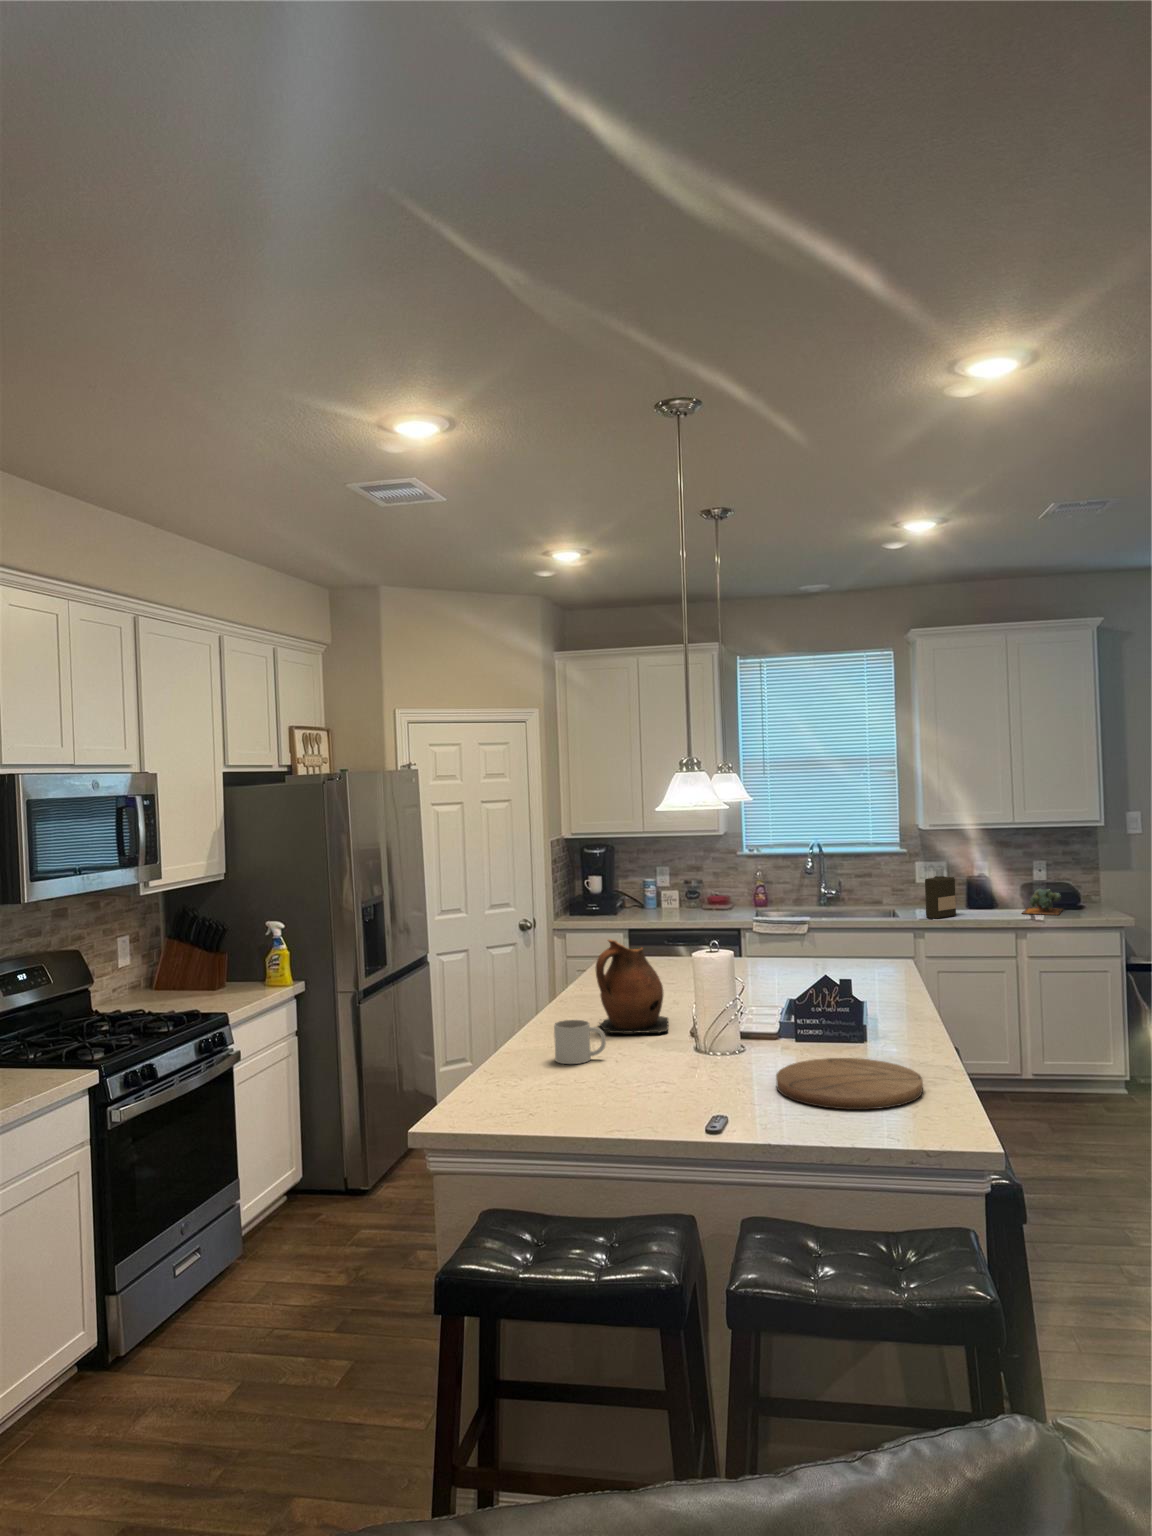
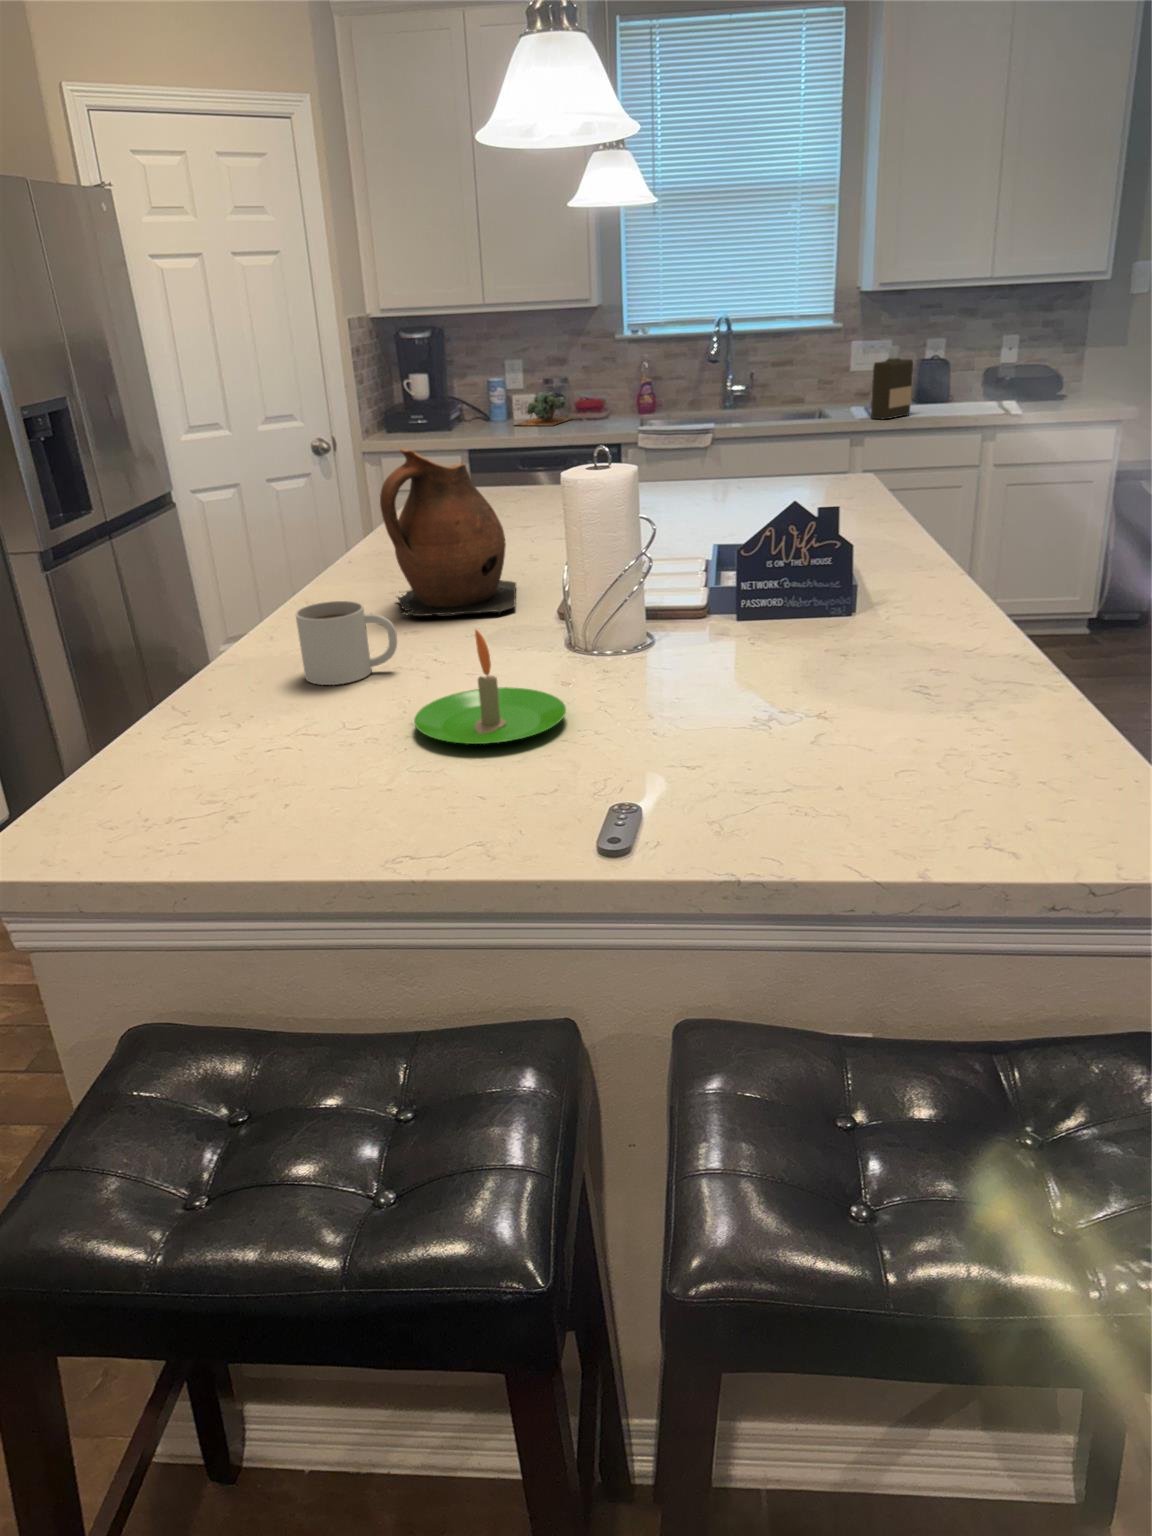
succulent plant: present [1022,889,1063,915] -> present [516,392,571,426]
candle: none [619,1033,697,1091] -> present [414,630,566,744]
cutting board: present [776,1058,923,1110] -> none [720,654,1007,774]

